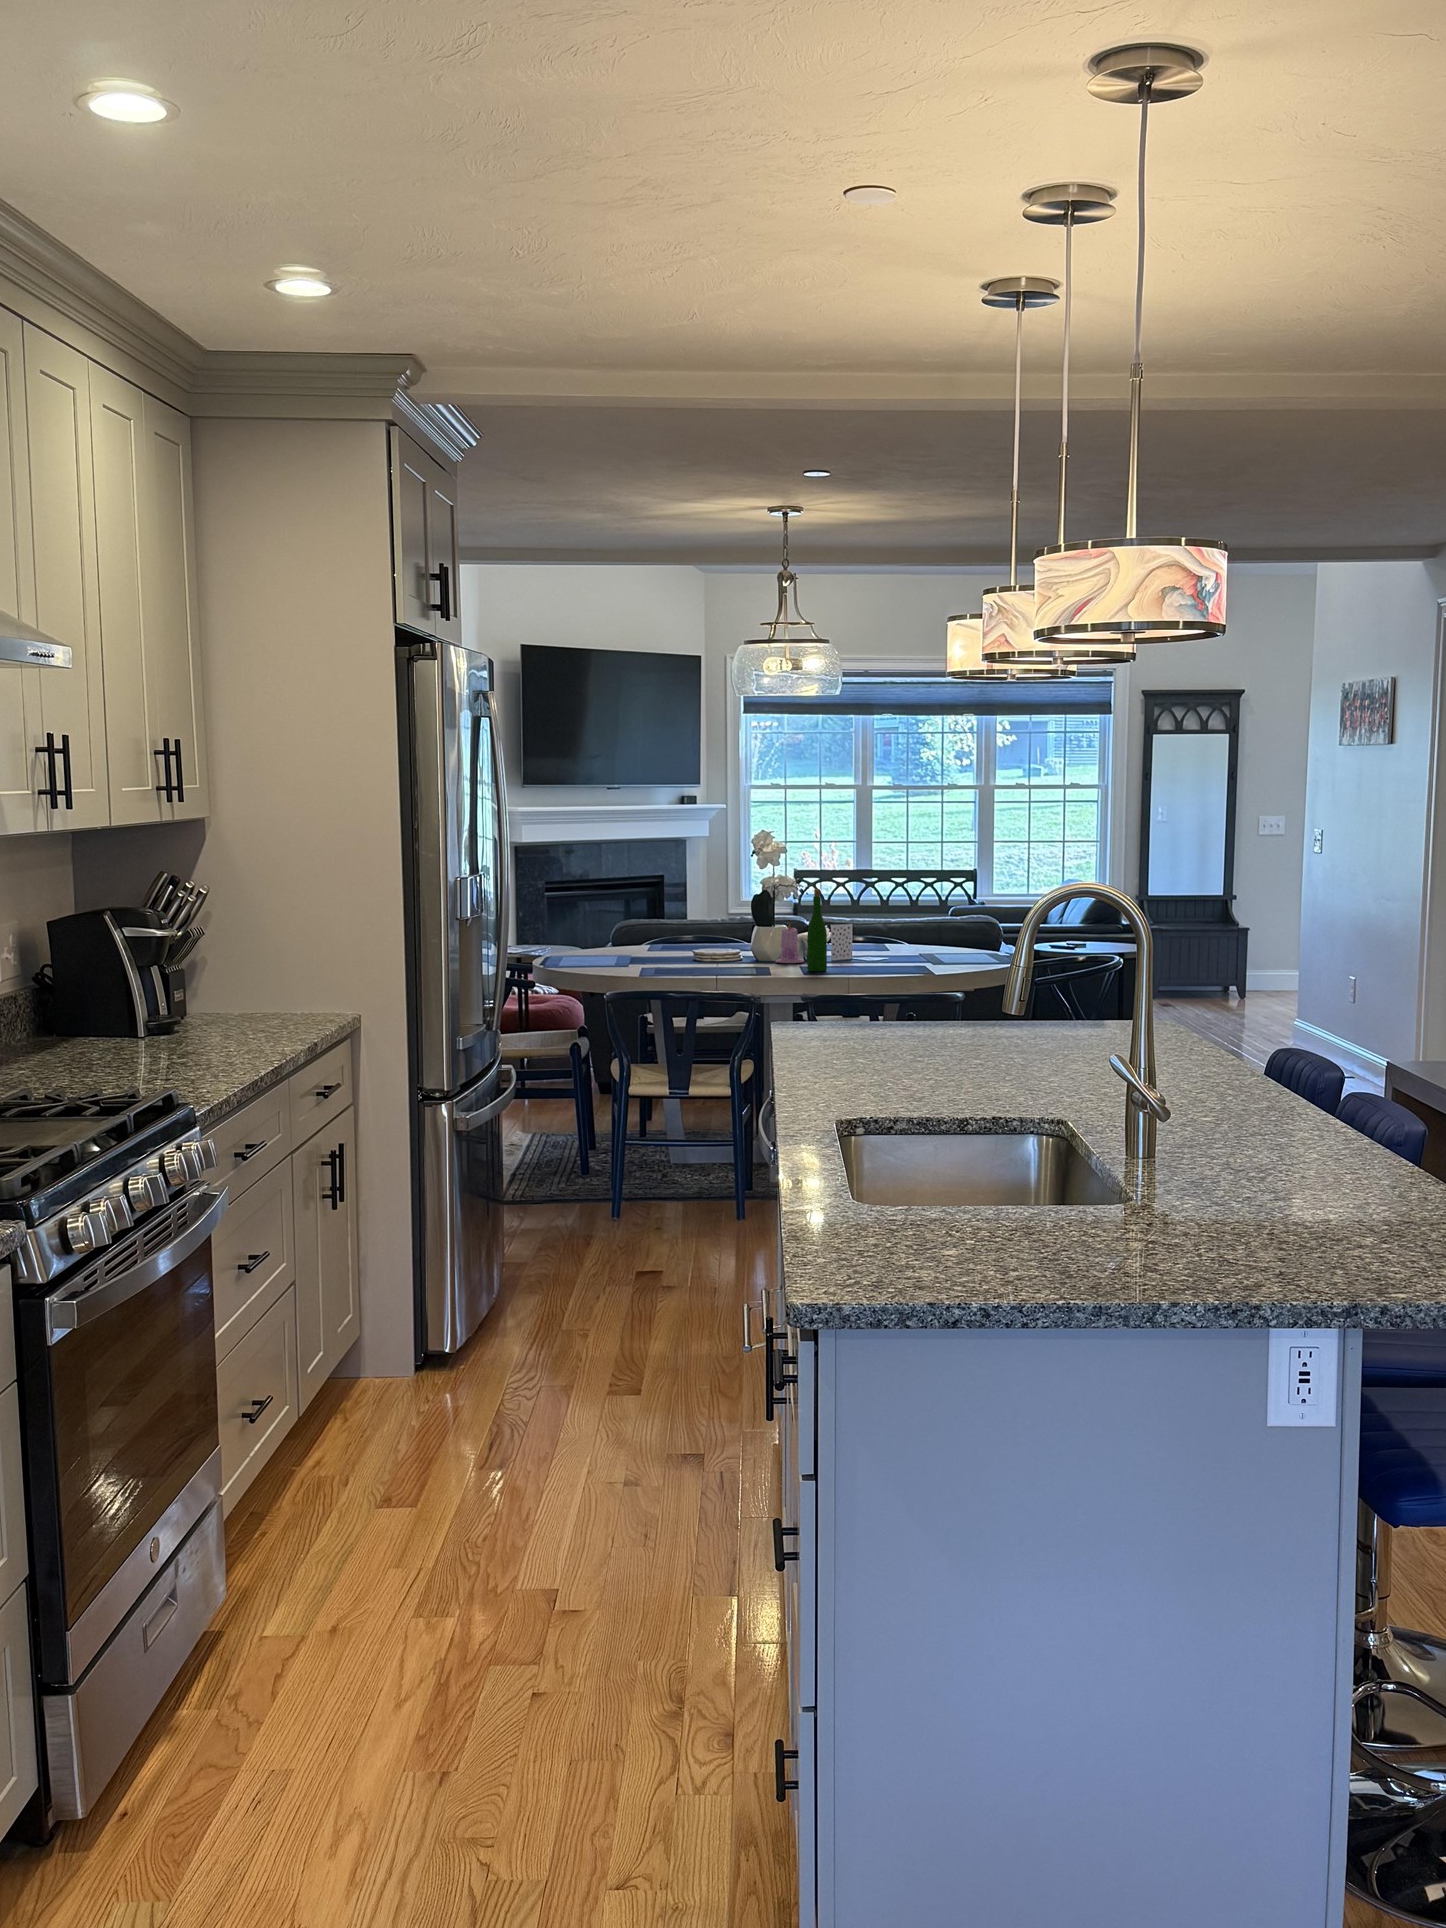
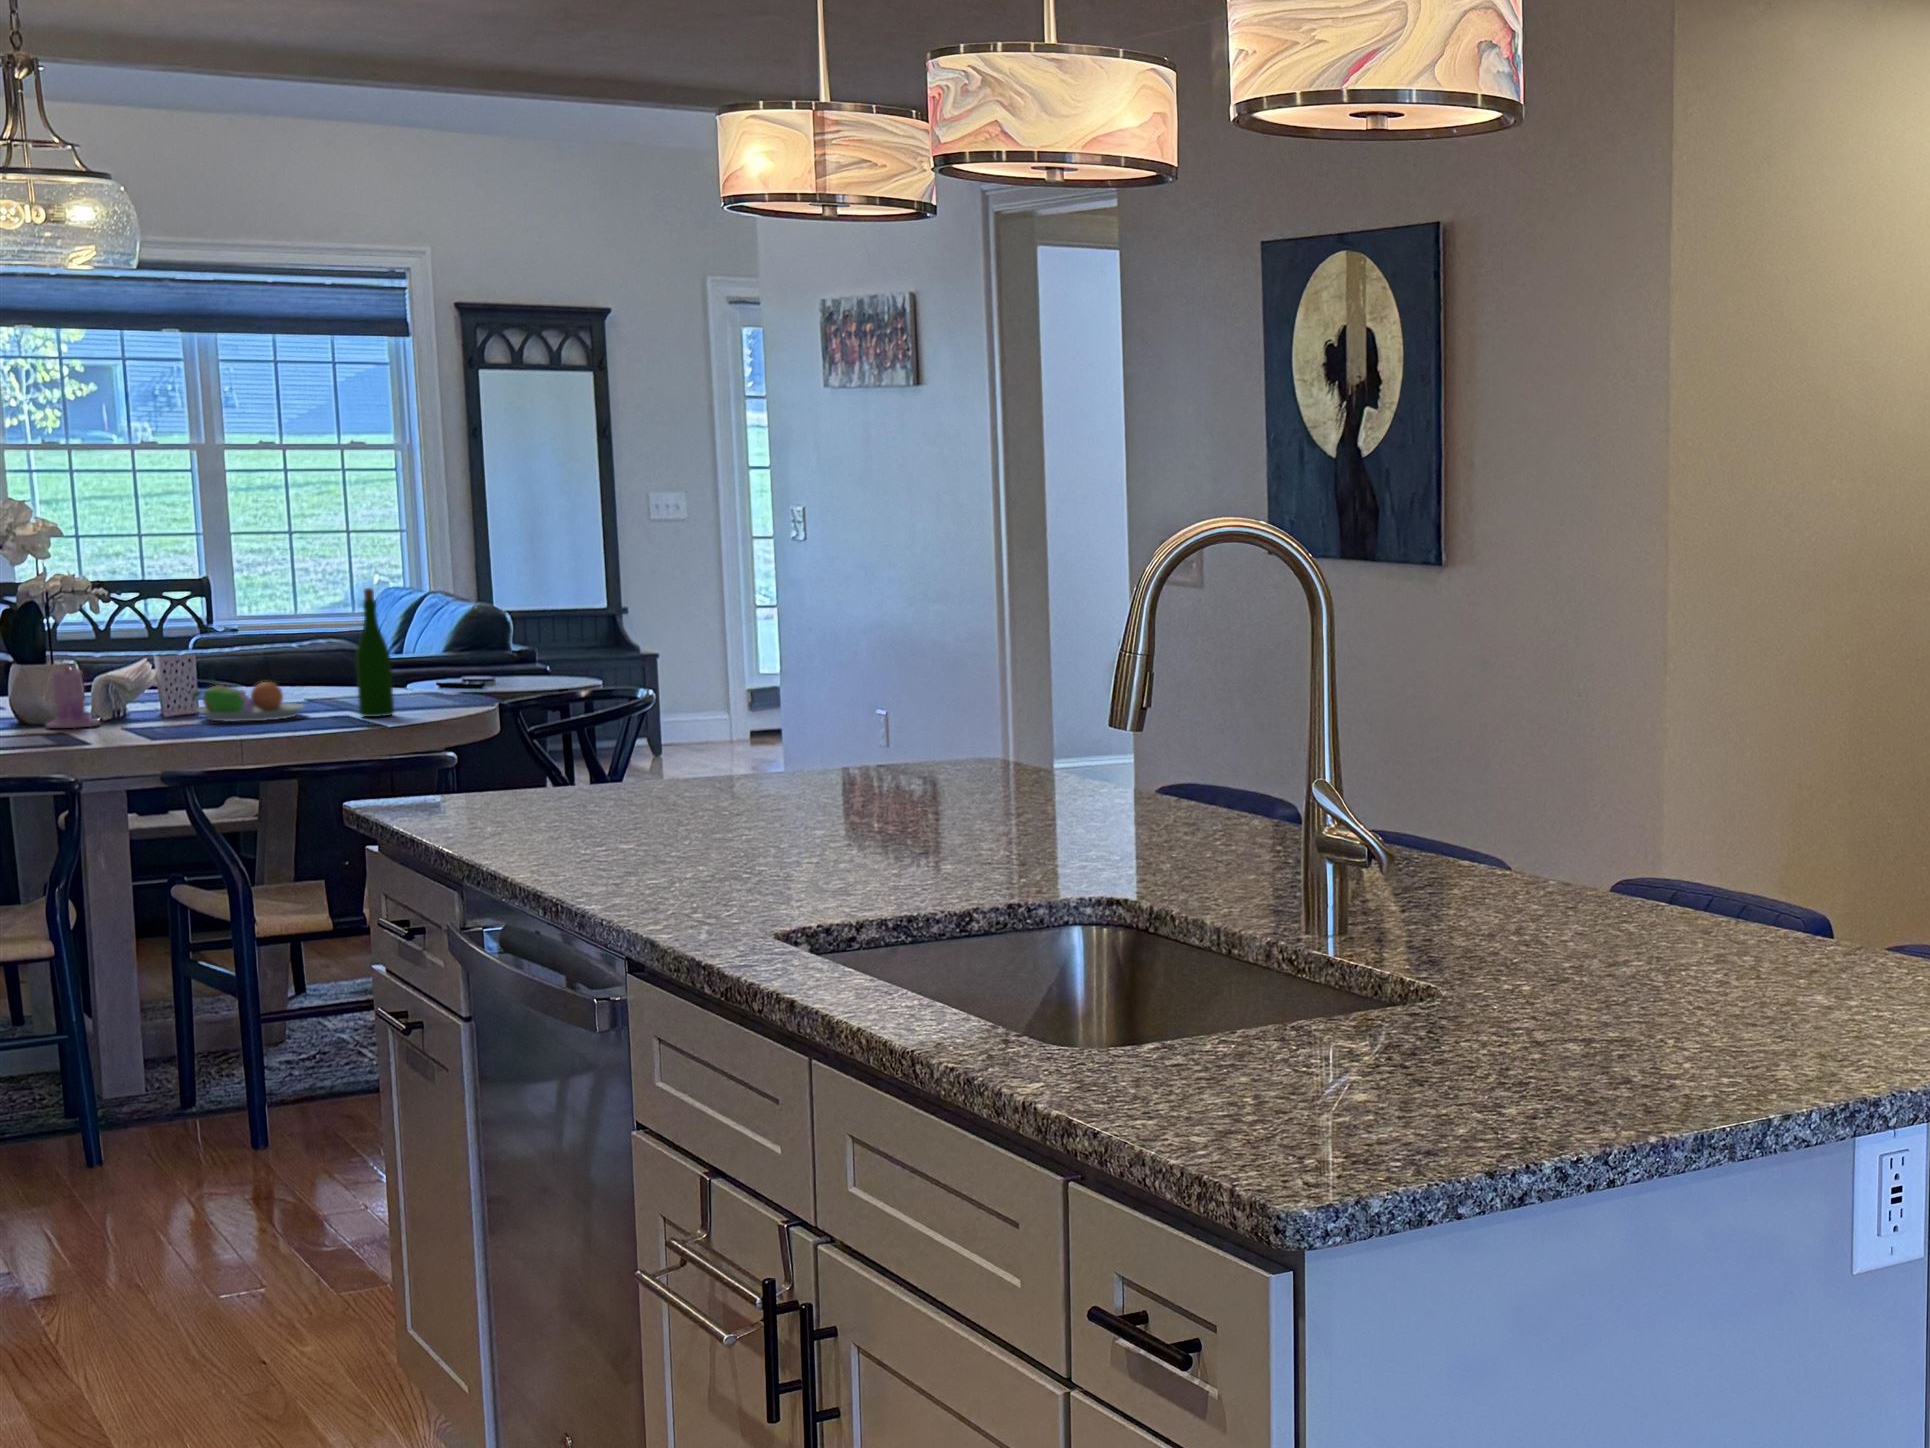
wine bottle: present [807,889,827,972] -> present [356,588,394,717]
fruit bowl: none [851,938,915,965] -> present [192,680,304,722]

